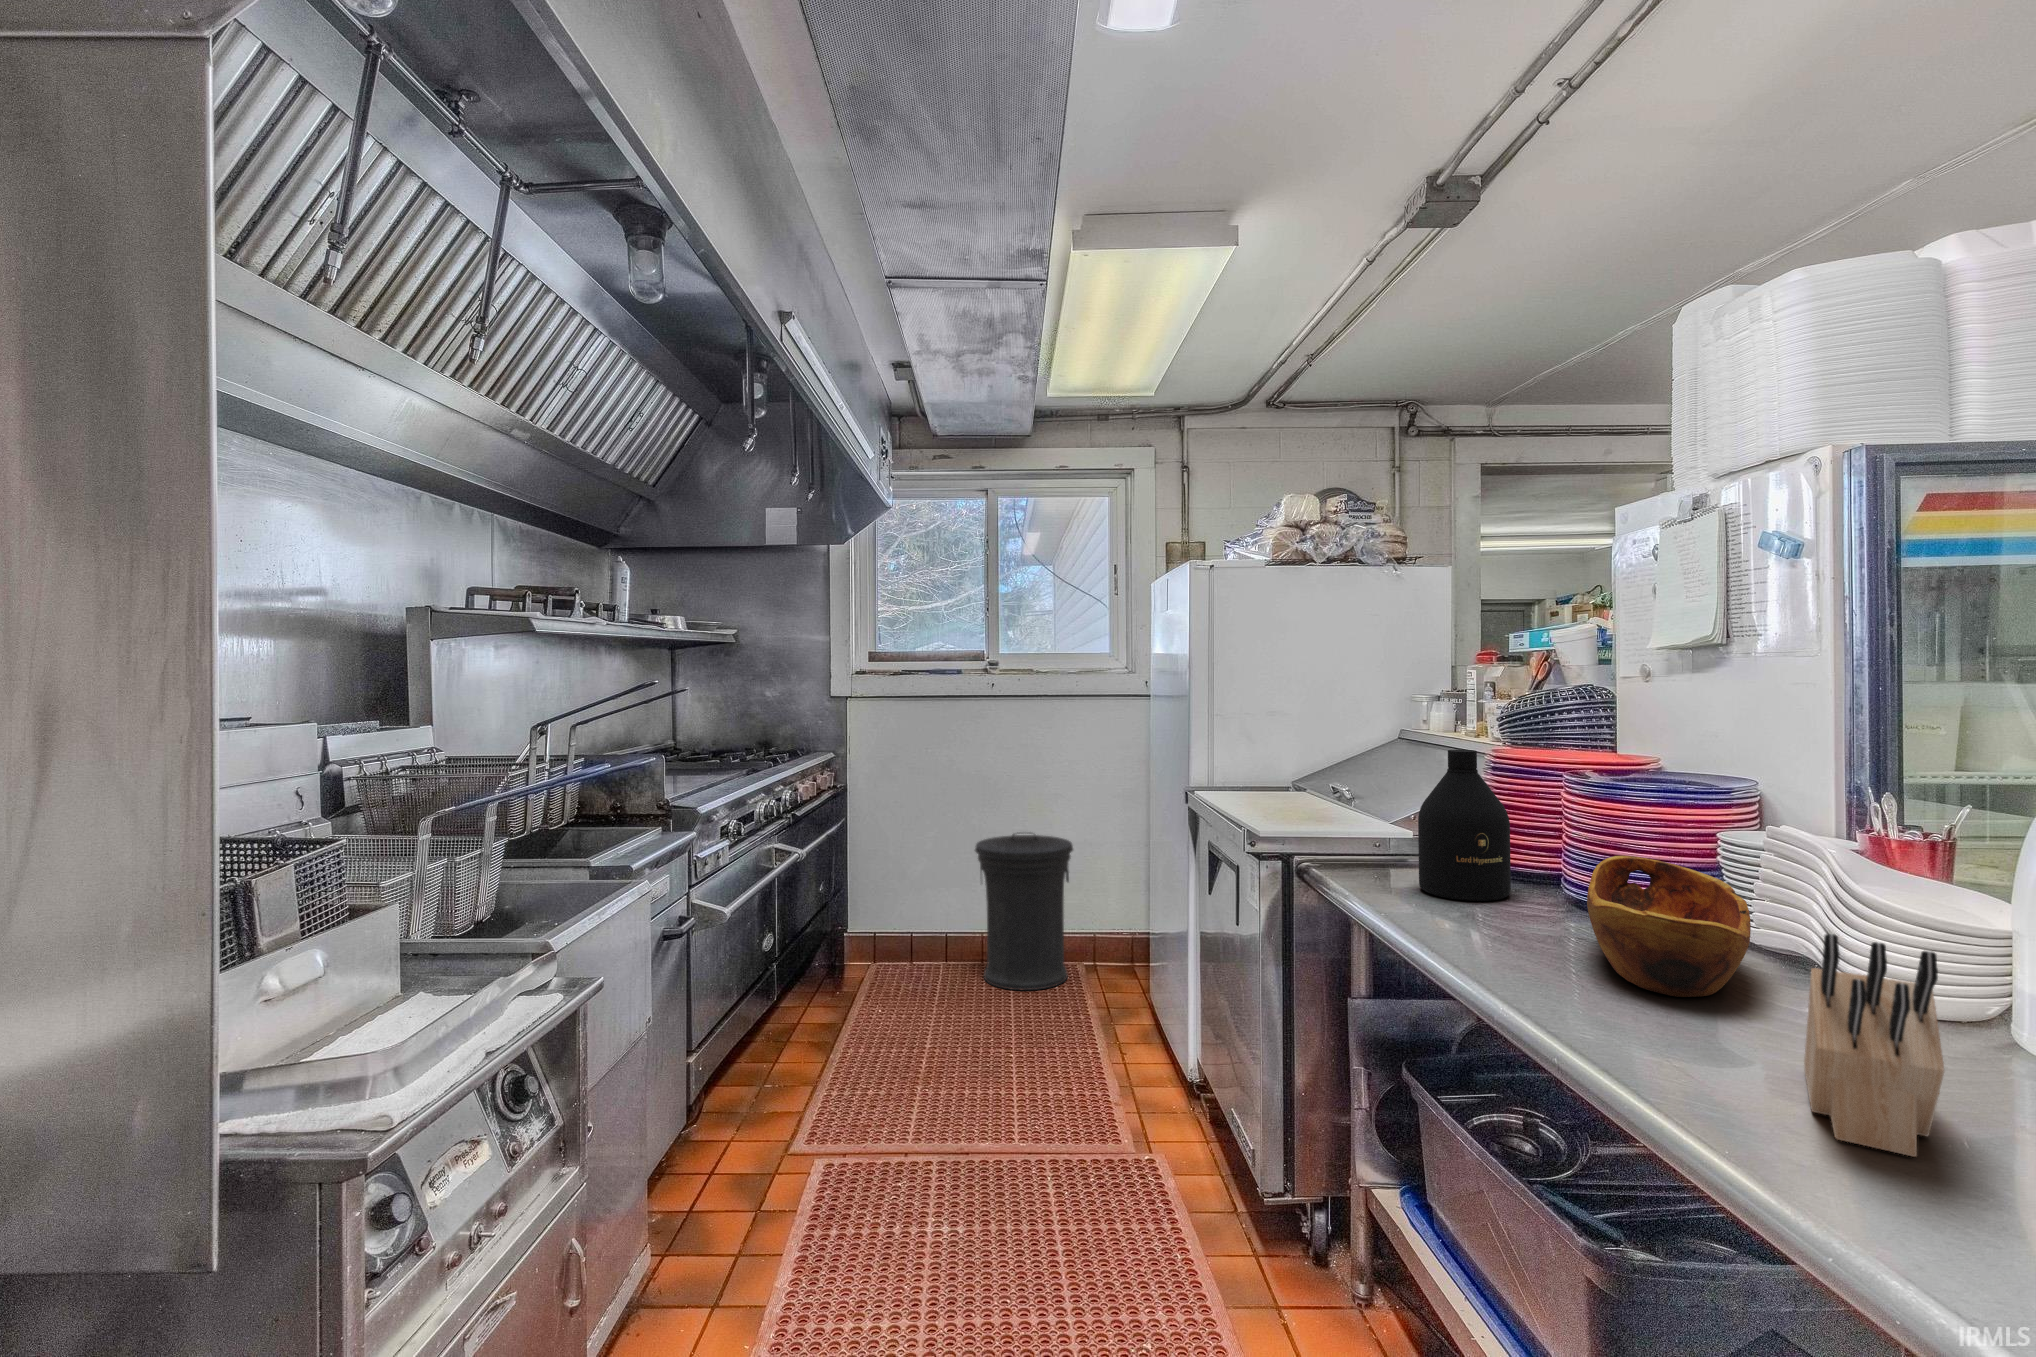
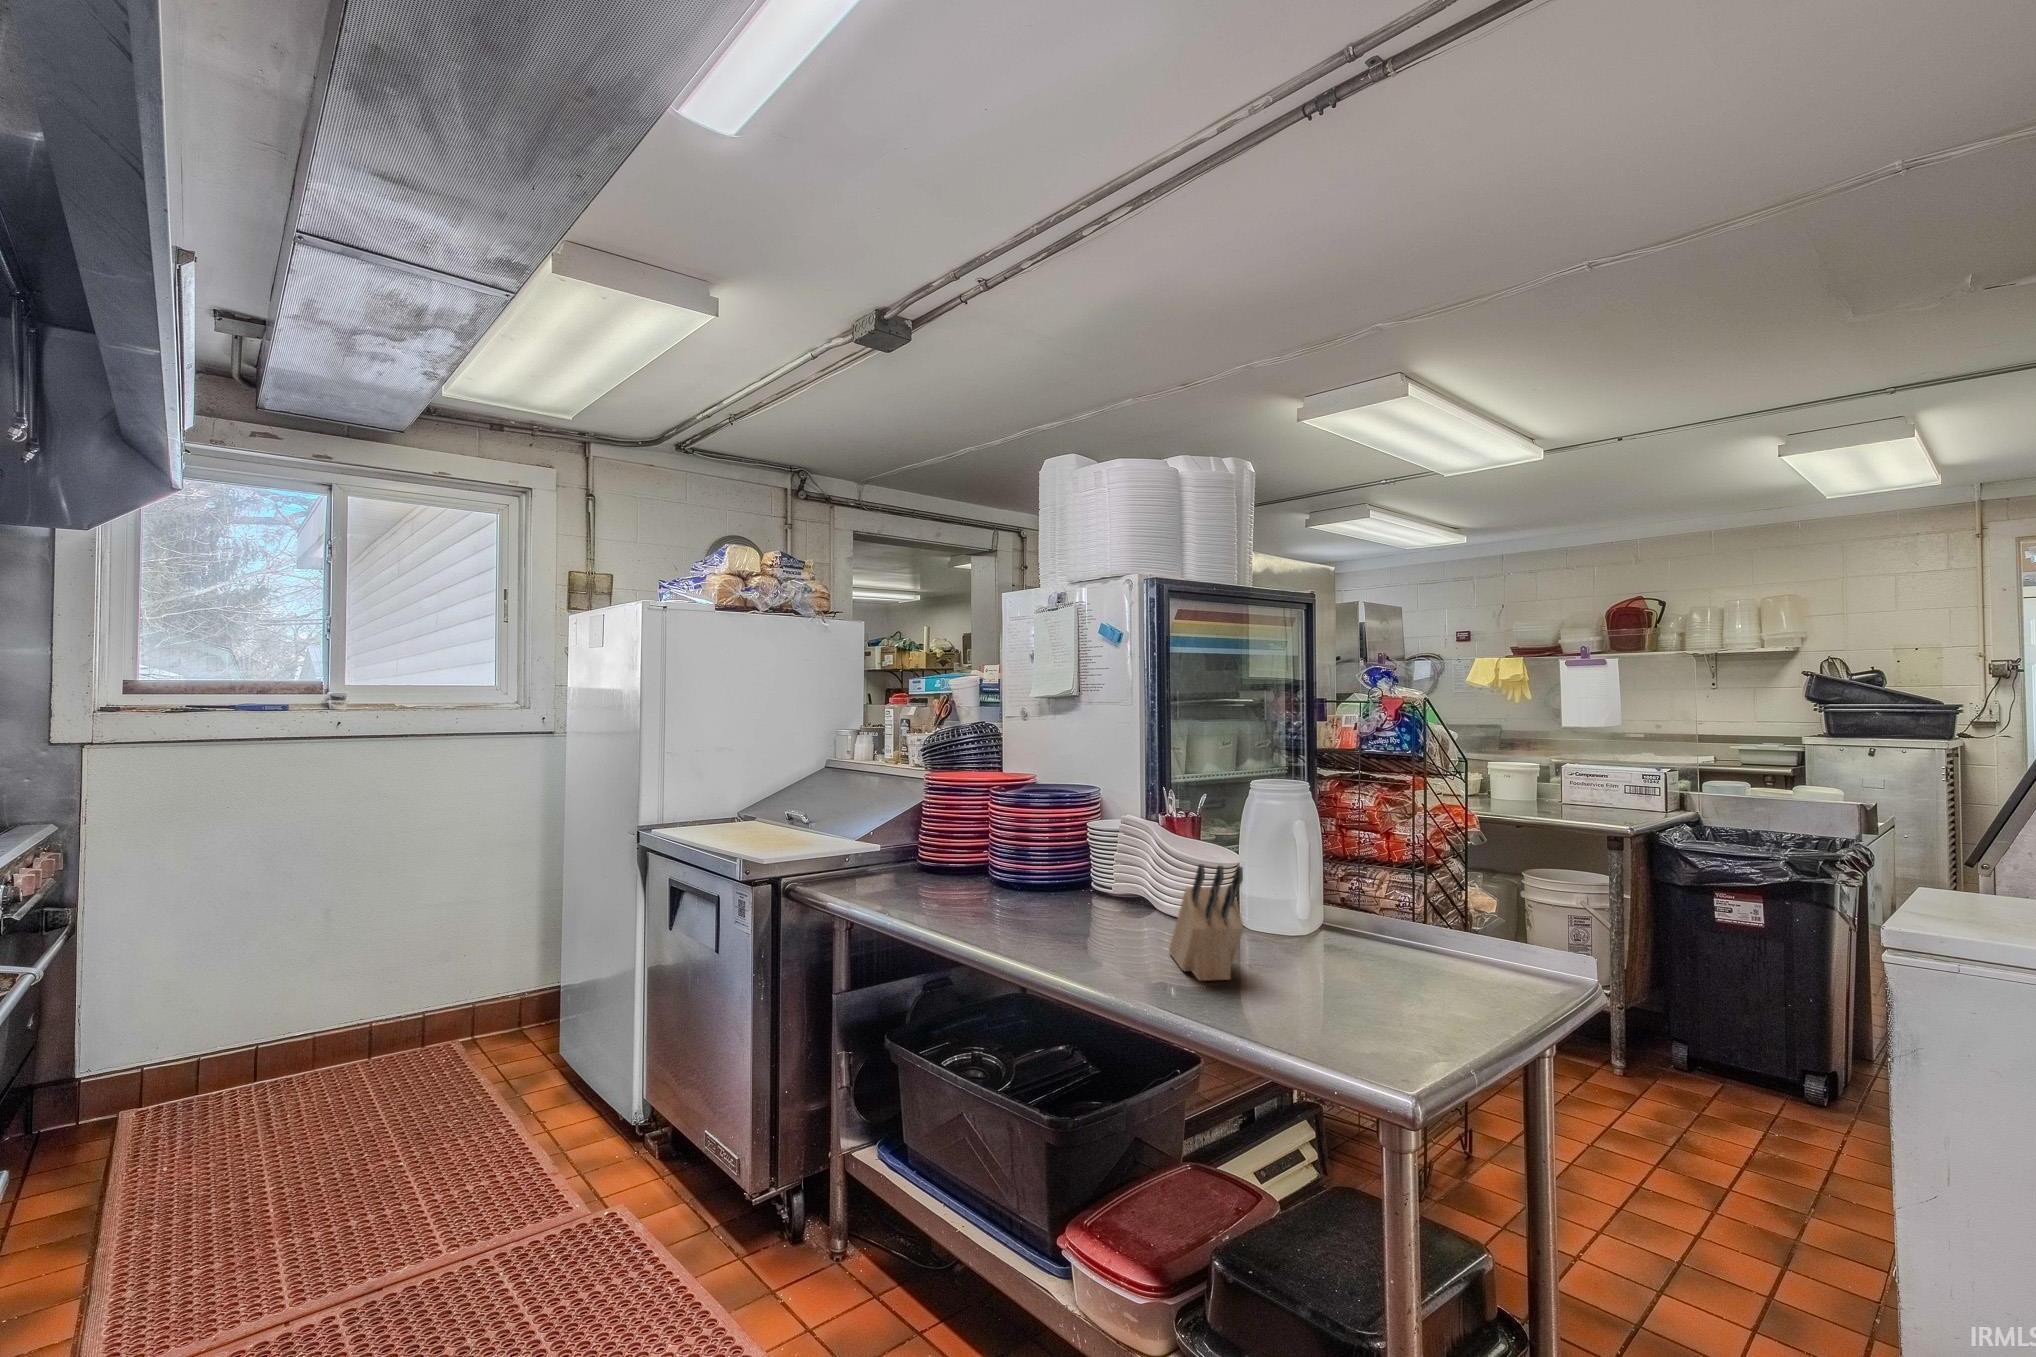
bottle: present [1418,750,1511,901] -> none [894,776,959,894]
trash can: present [975,832,1073,990] -> none [309,902,453,1099]
wooden bowl: present [1587,856,1751,997] -> none [1028,845,1126,930]

